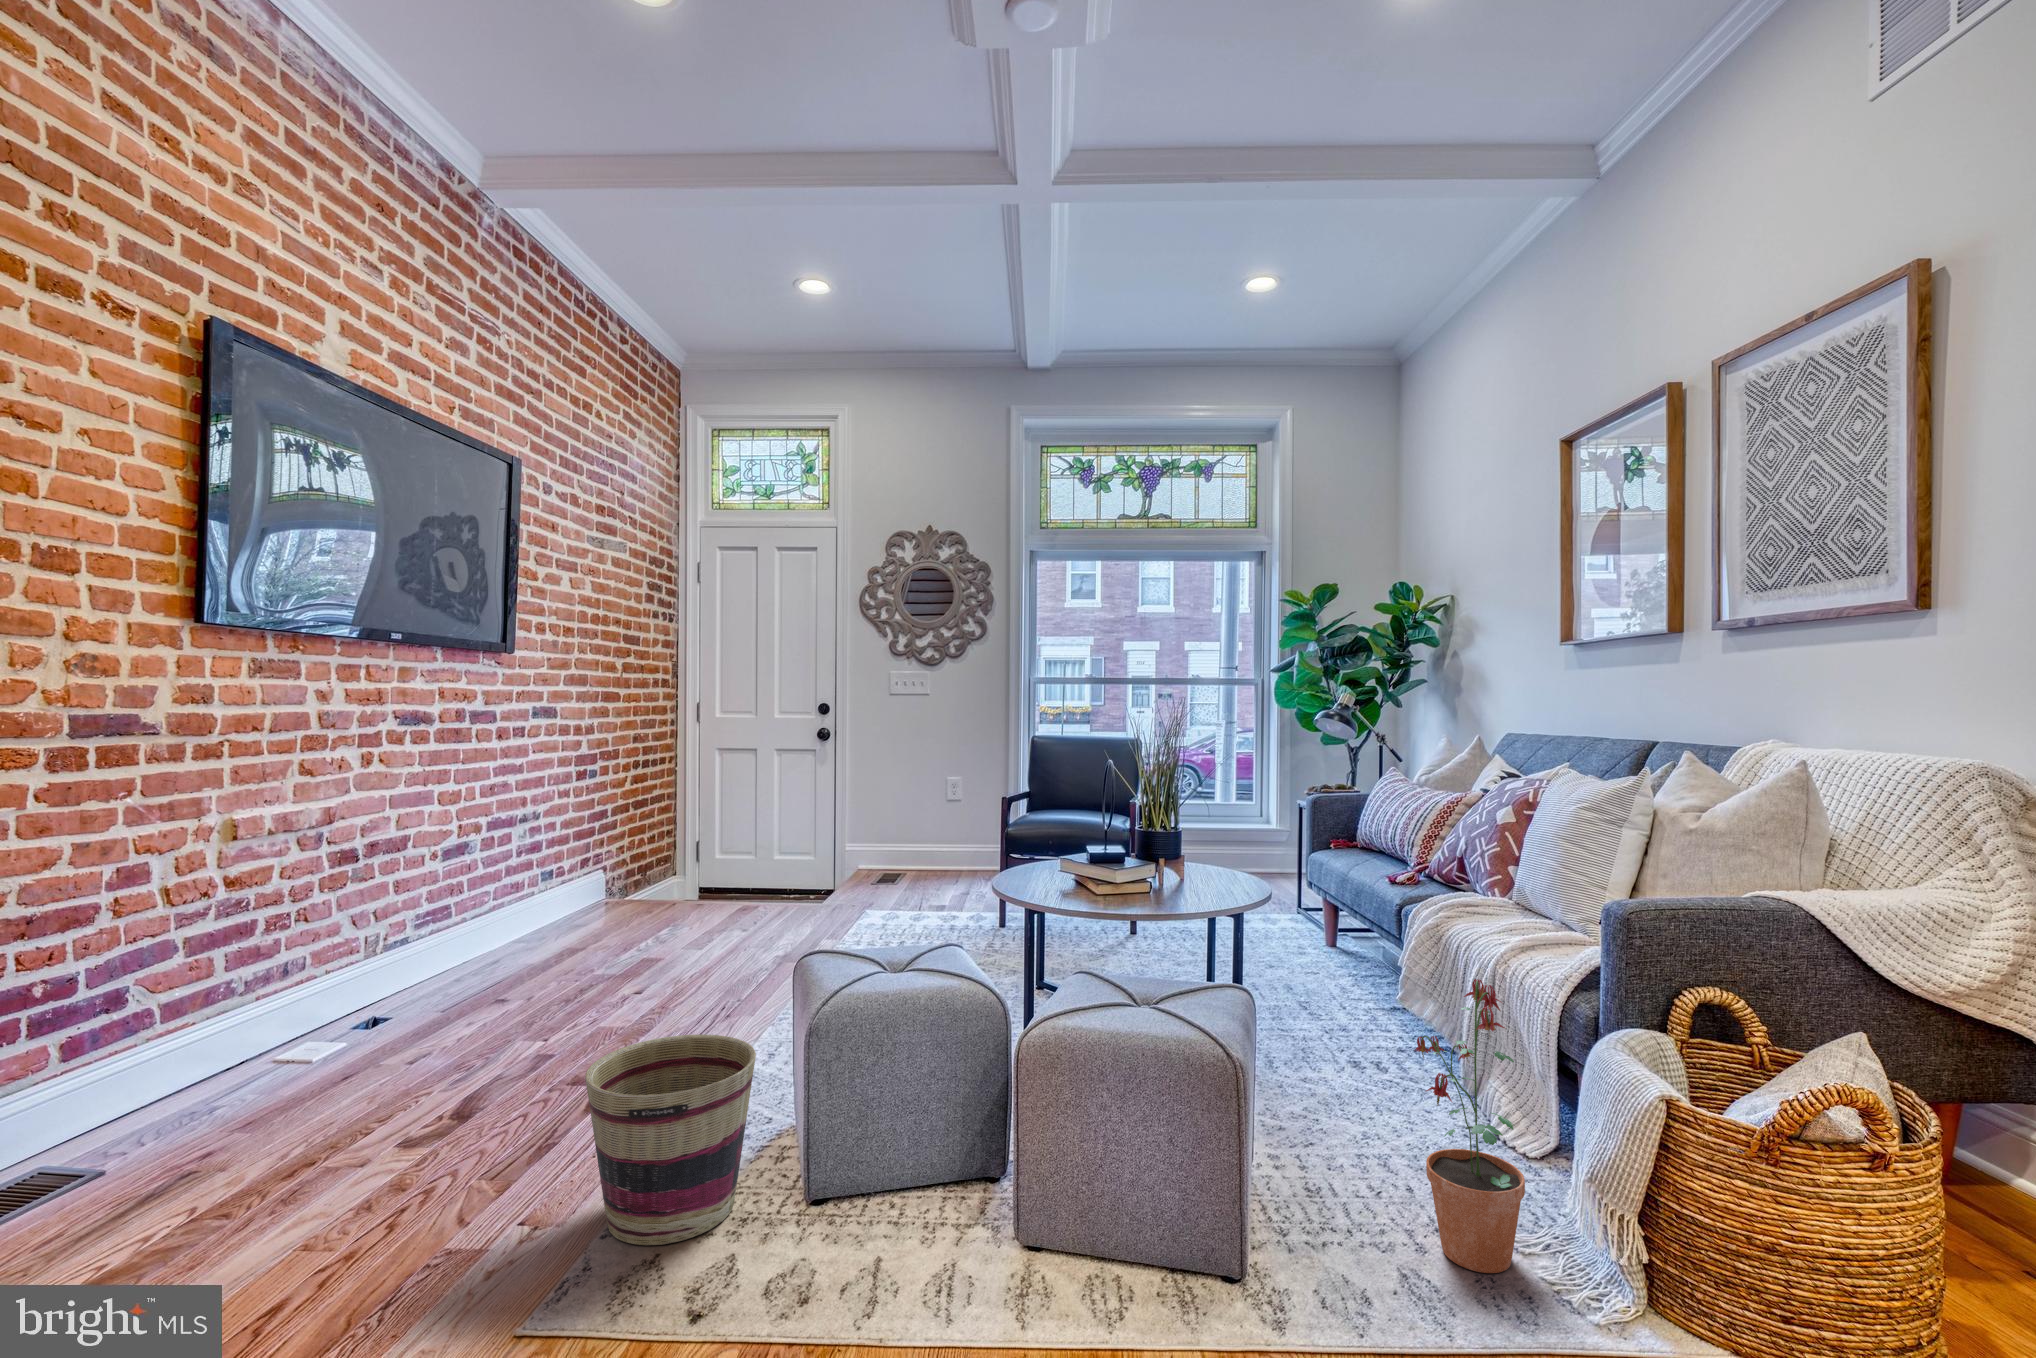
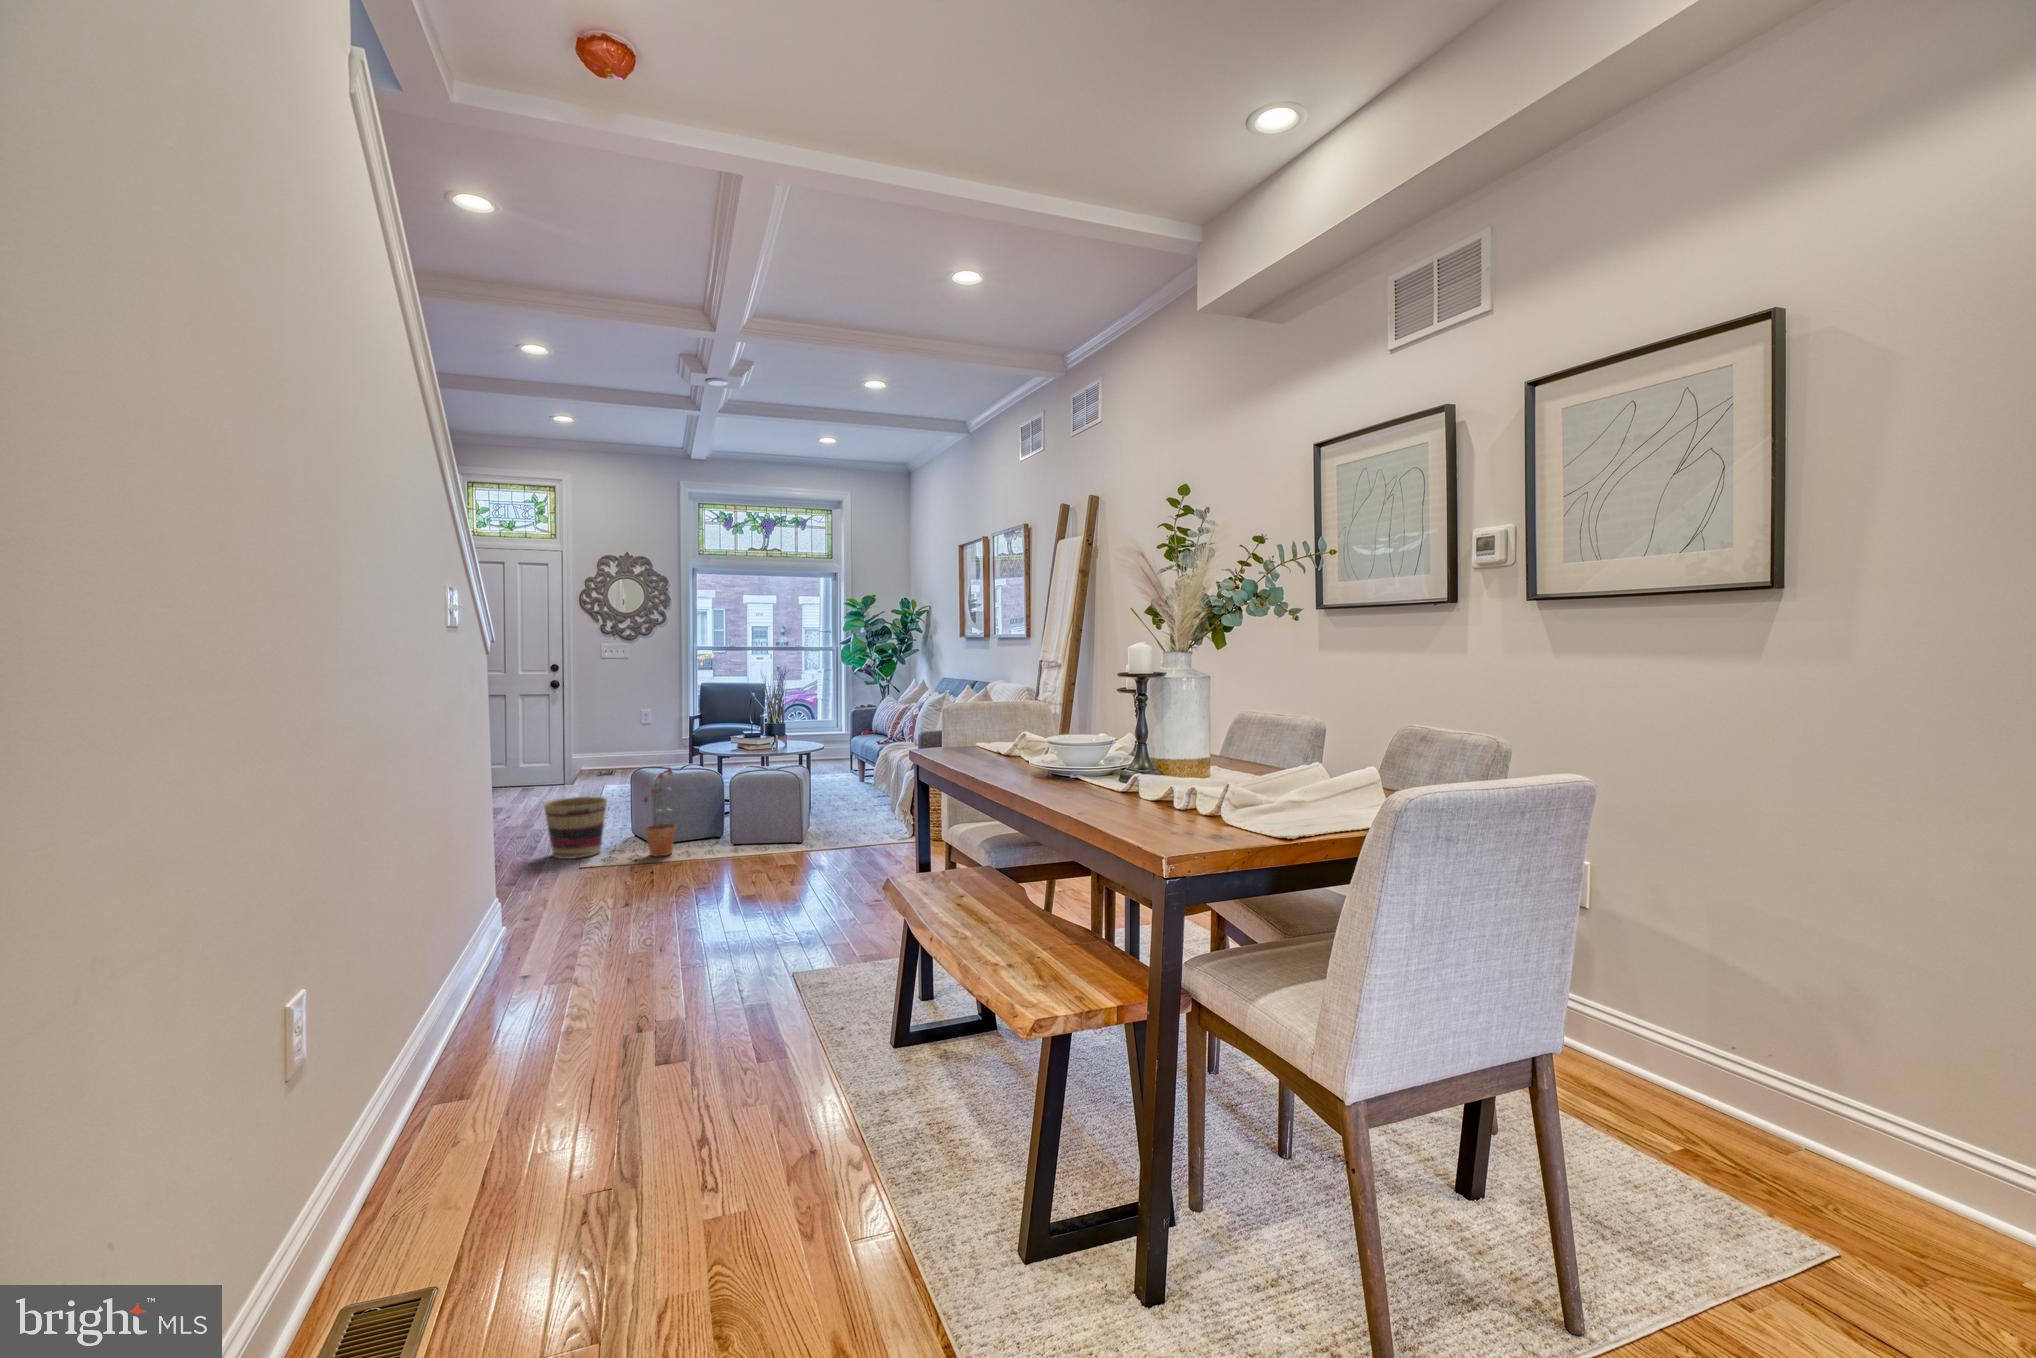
potted plant: present [1415,979,1525,1273] -> present [644,768,676,856]

